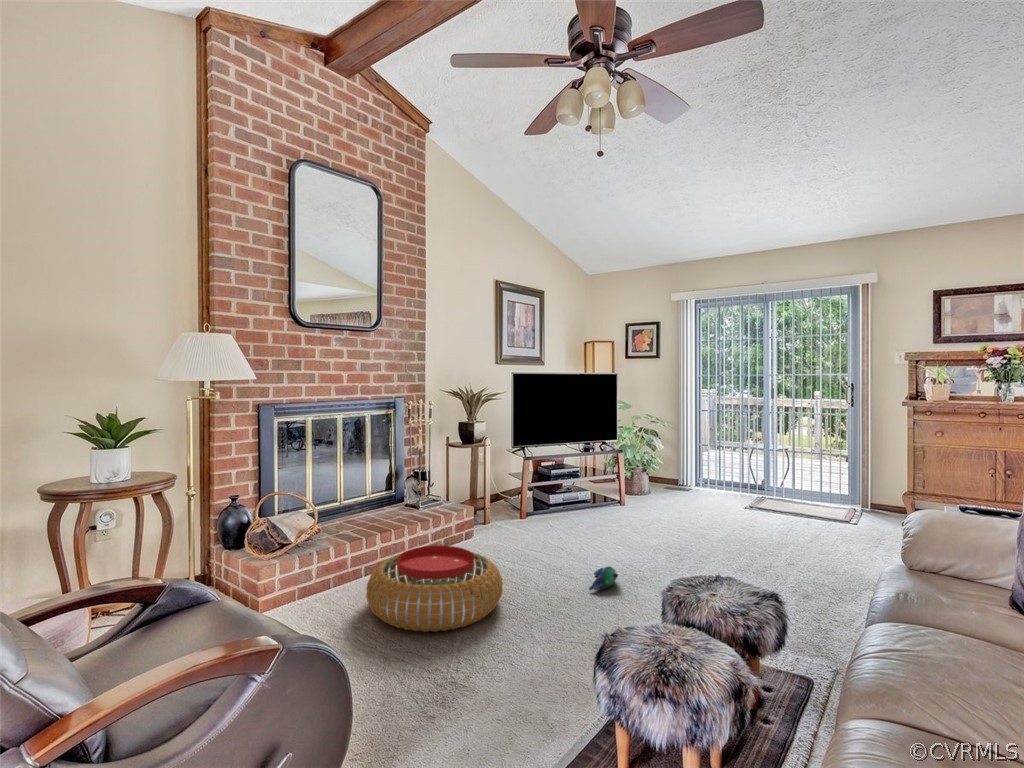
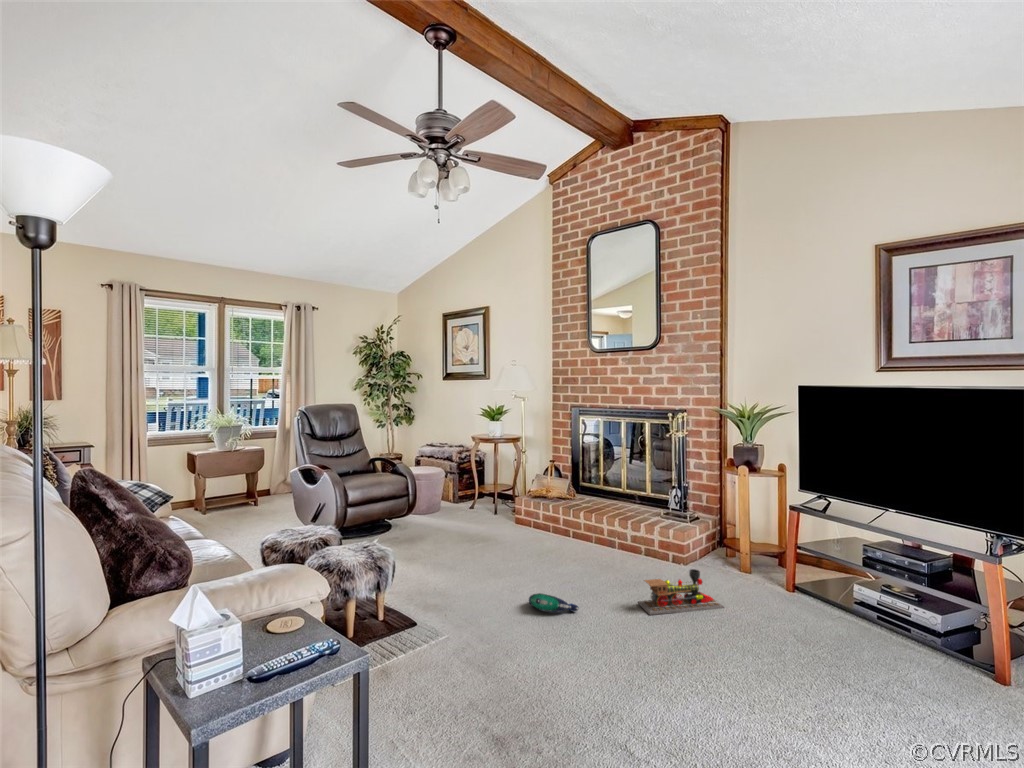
toy train: none [544,513,591,554] -> present [638,569,724,615]
pouf: present [366,546,503,632] -> none [473,515,569,571]

